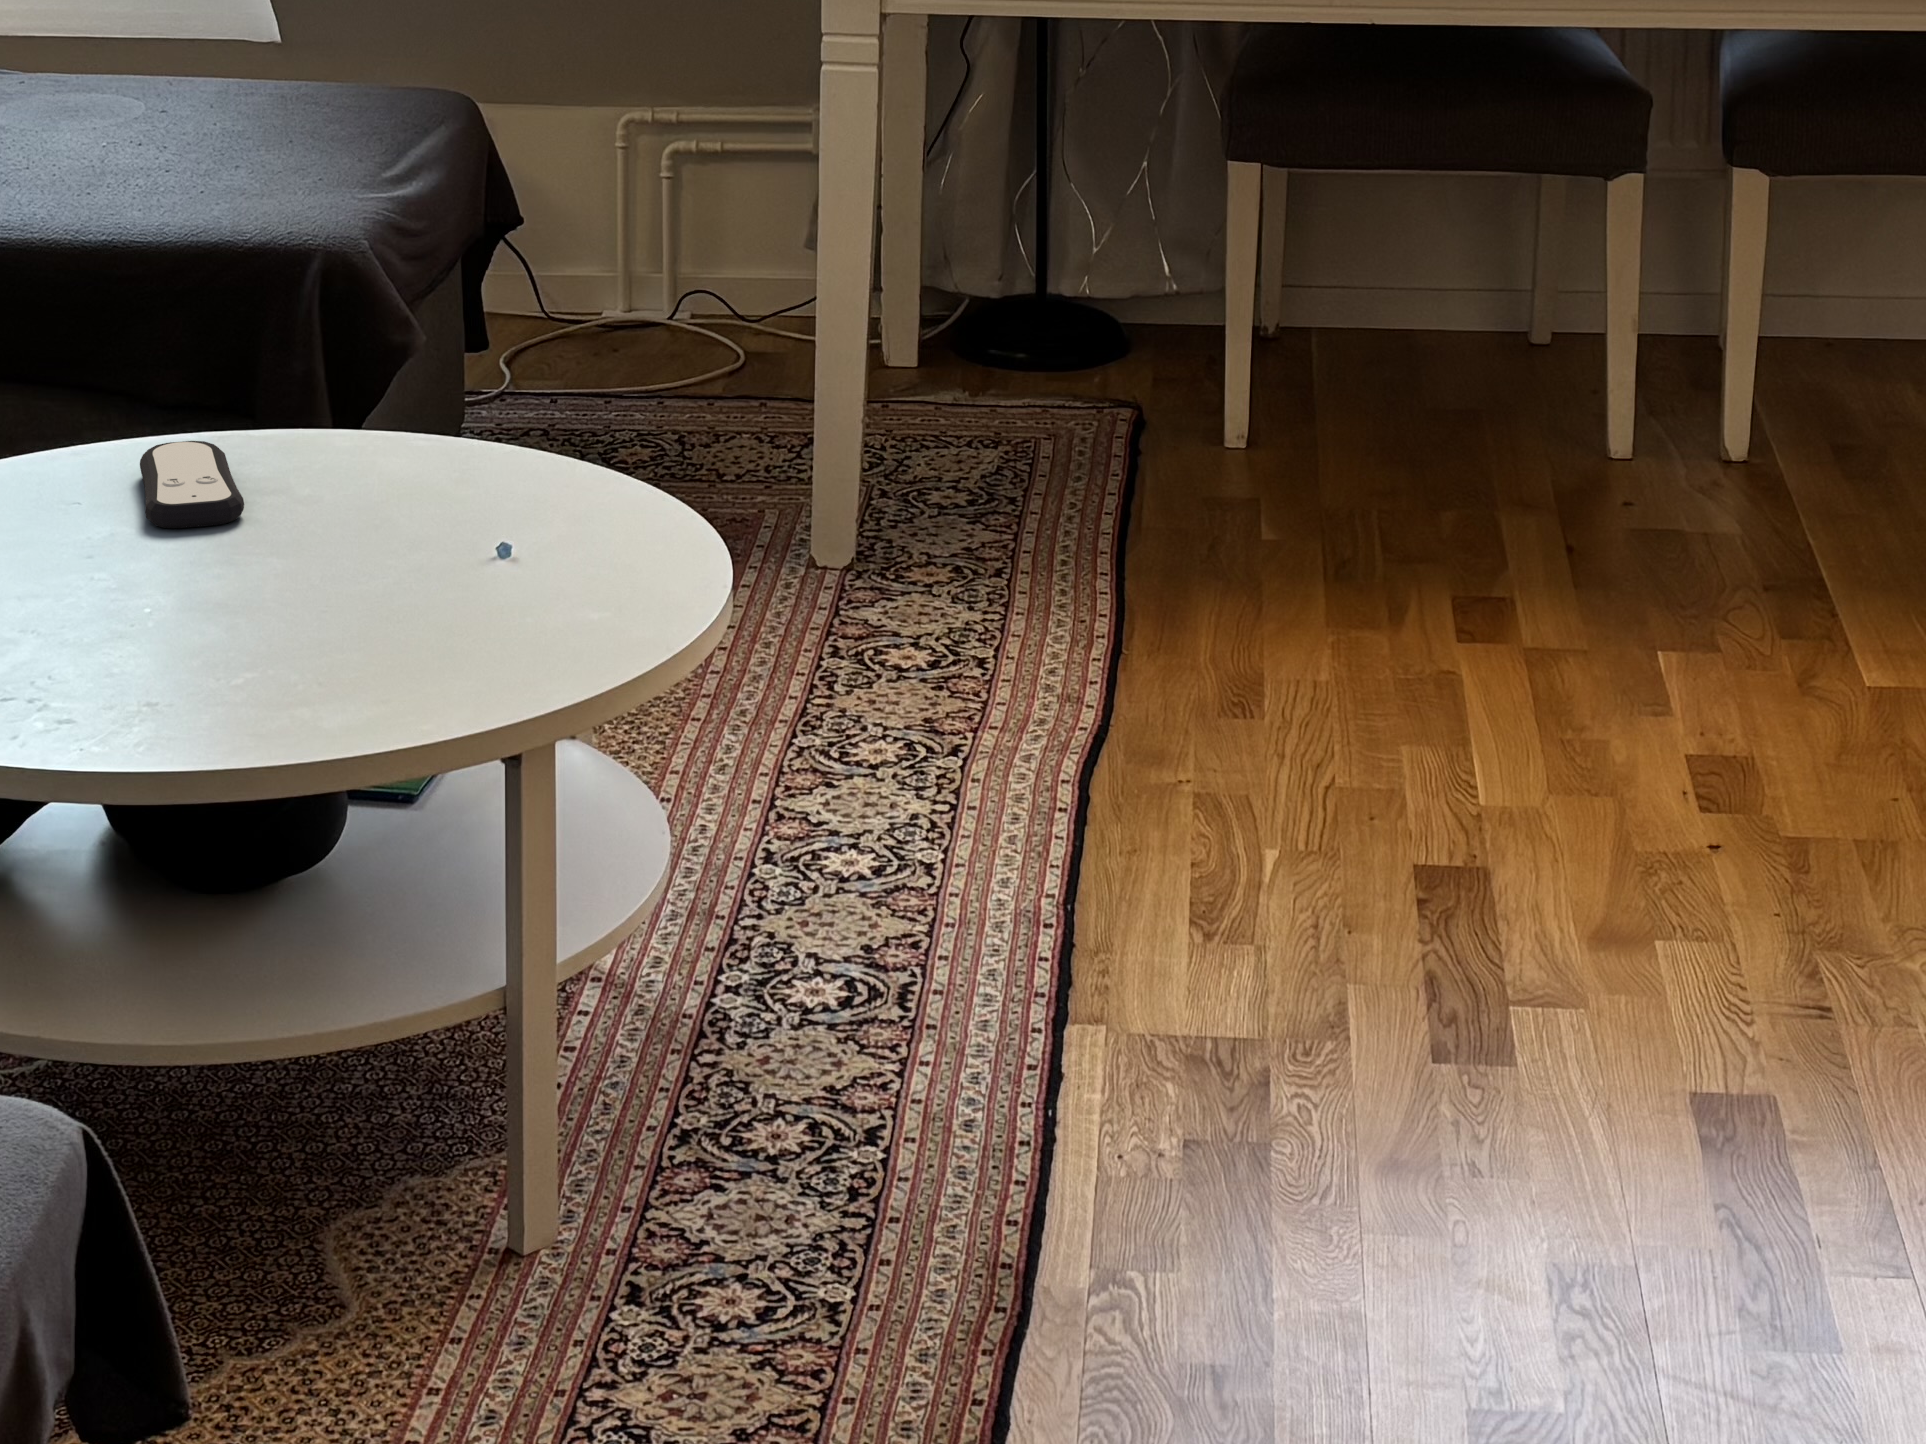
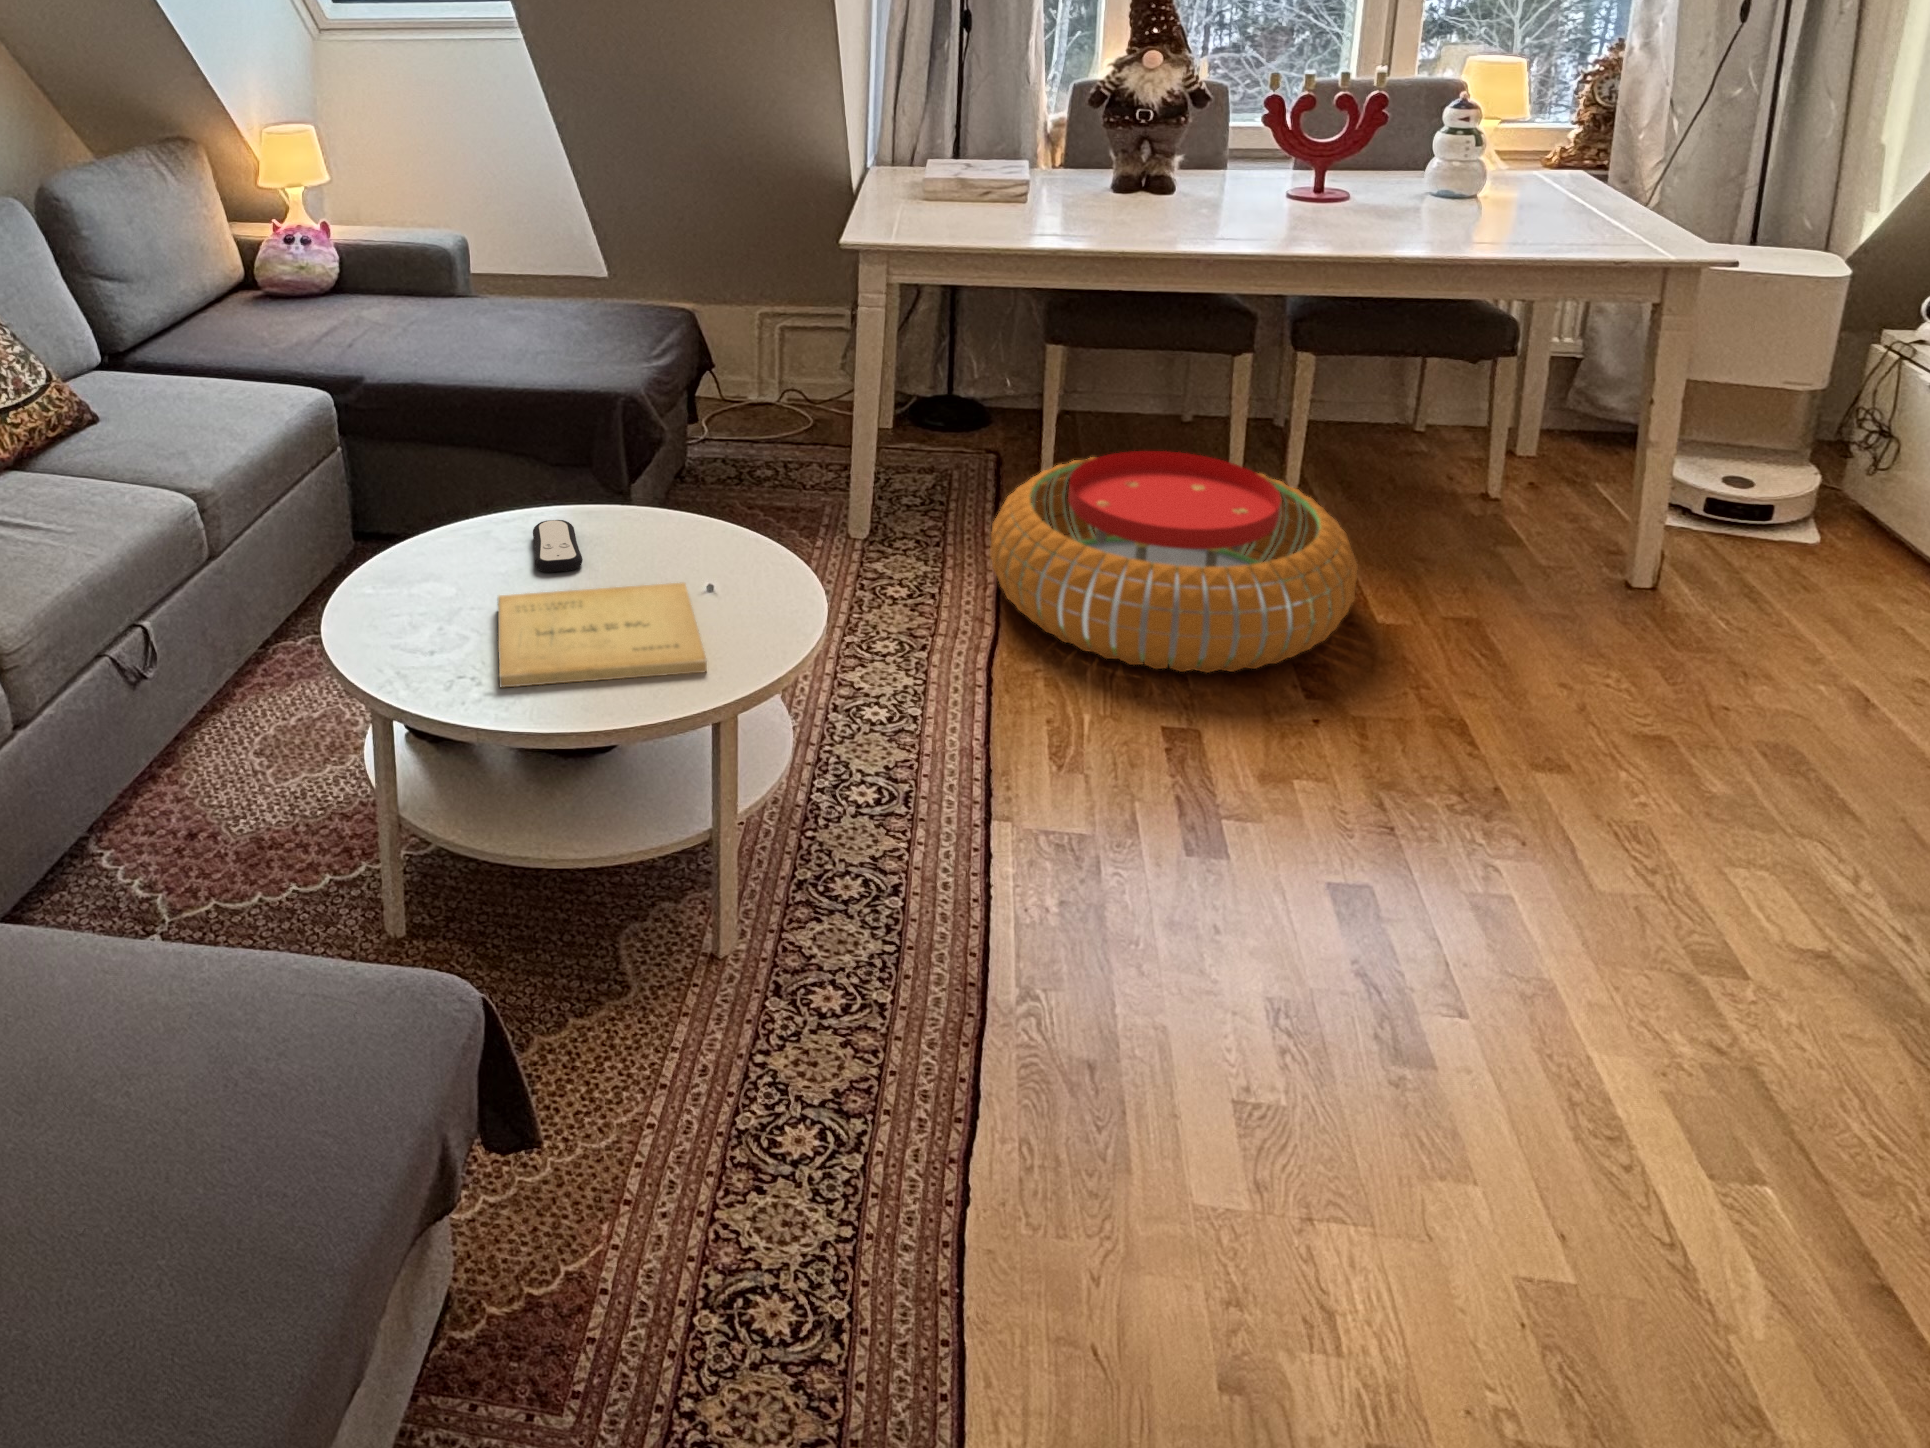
pouf: none [1102,353,1827,772] -> present [990,451,1358,673]
book: none [73,529,494,699] -> present [498,583,707,687]

